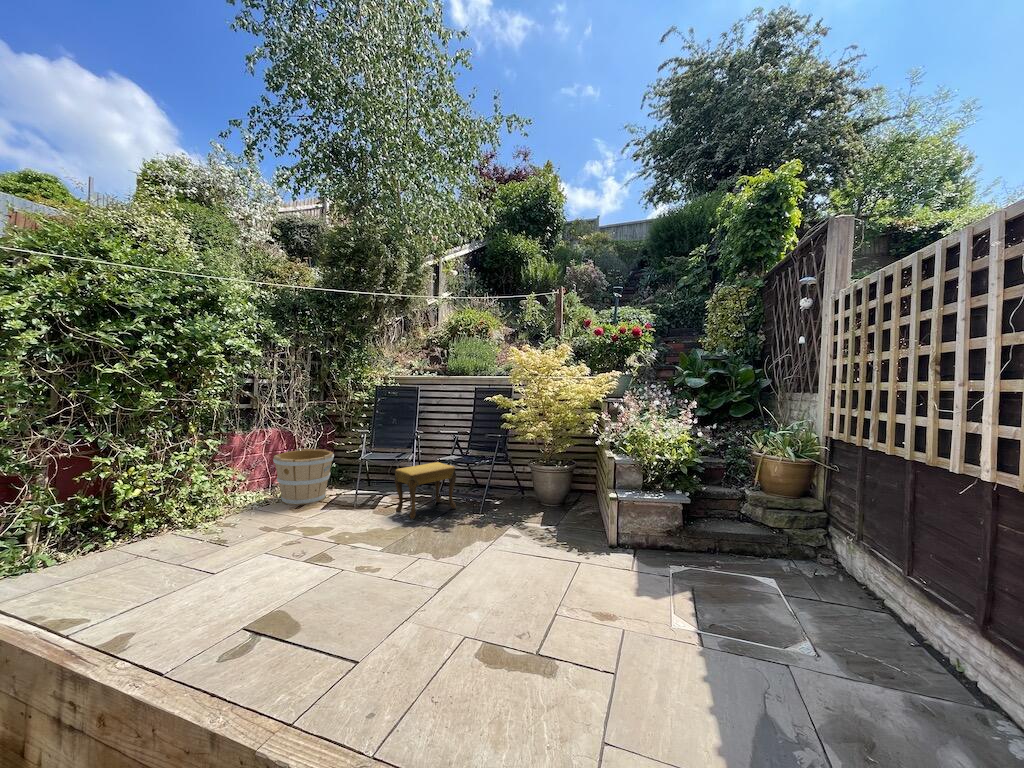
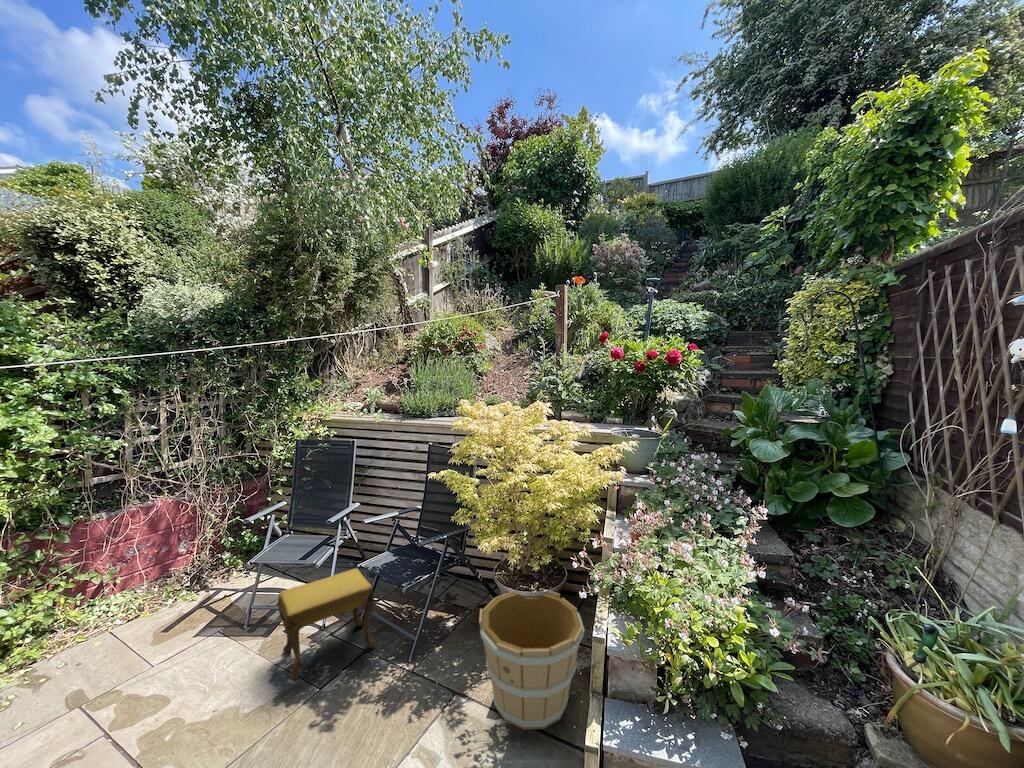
wooden bucket: present [273,448,334,505] -> present [479,588,584,729]

